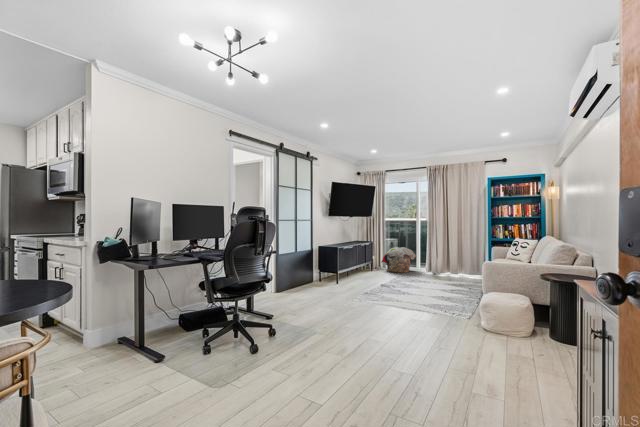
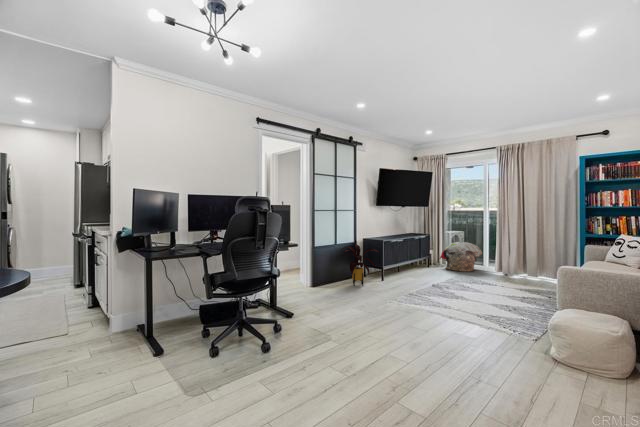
house plant: none [301,251,339,290] -> present [343,244,379,286]

